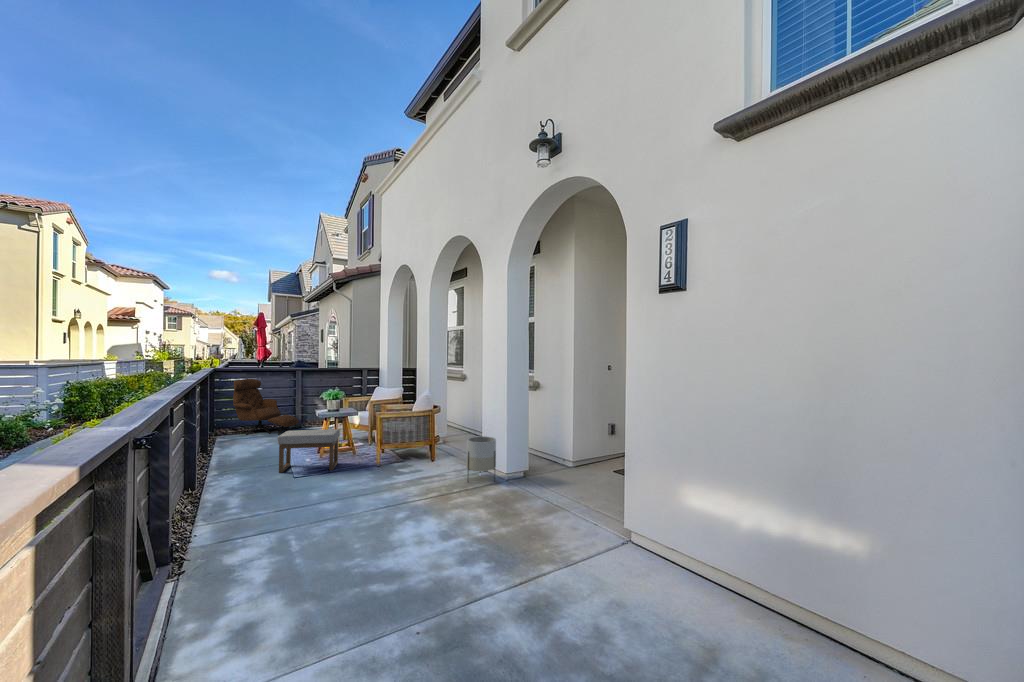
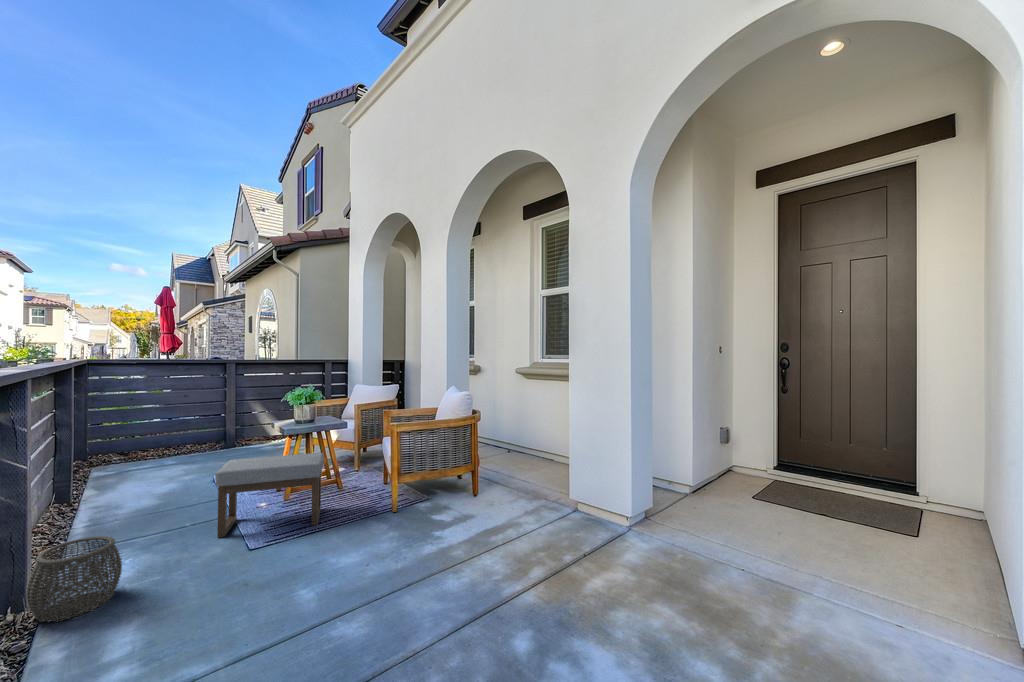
lounge chair: present [233,379,299,435] -> none [124,377,234,462]
planter: present [466,436,496,472] -> none [557,455,607,534]
woven basket: none [193,462,232,497] -> present [26,536,122,622]

